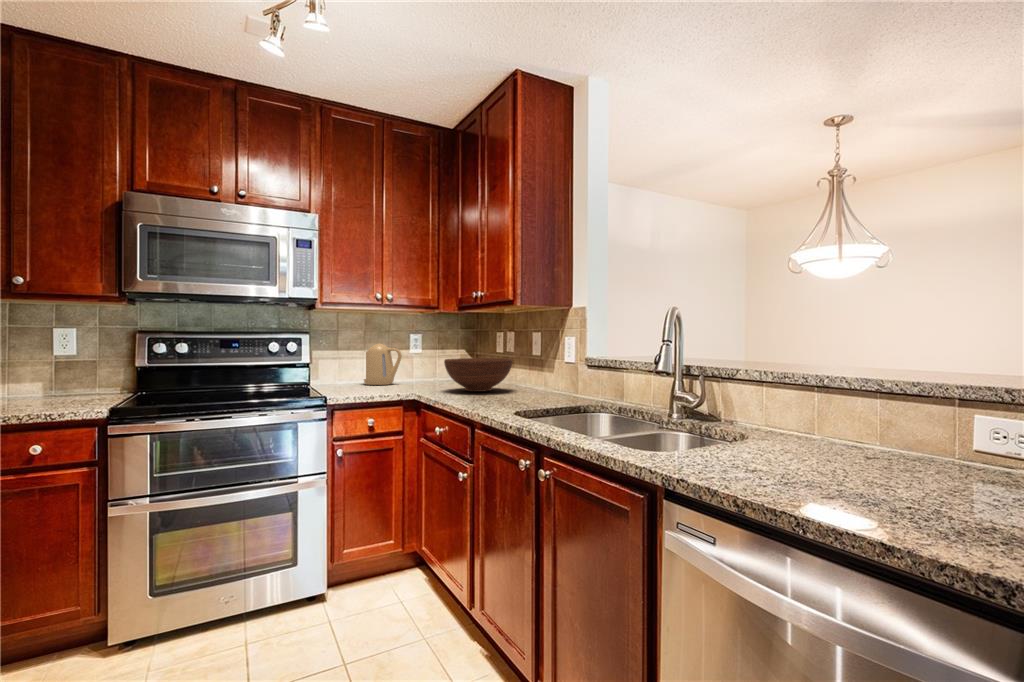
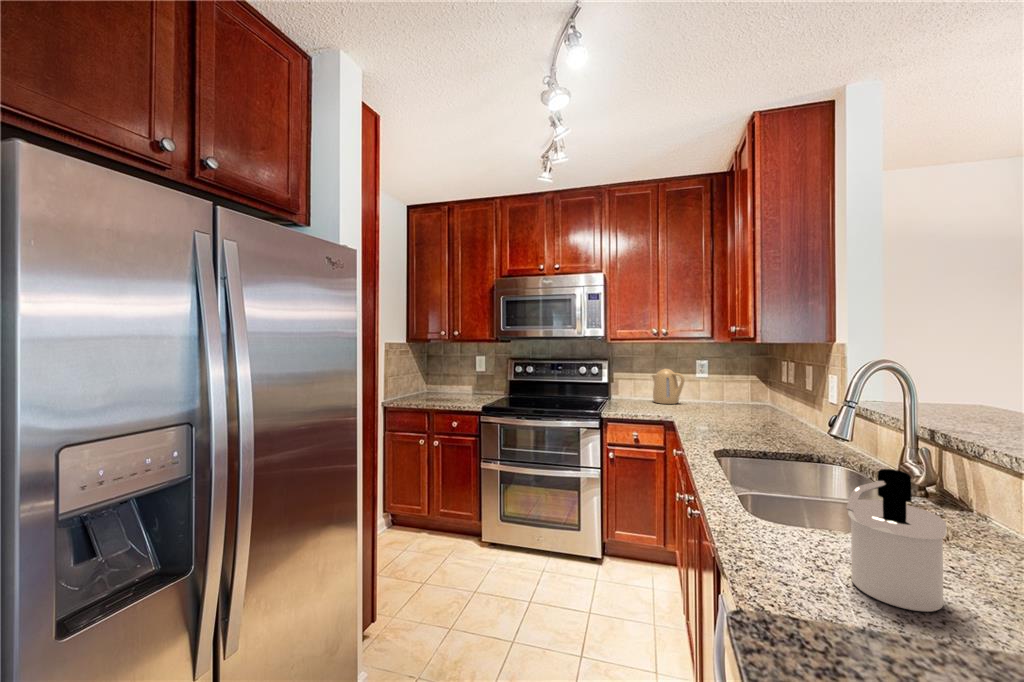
fruit bowl: present [444,358,512,392] -> none [704,387,777,422]
soap dispenser: none [768,371,836,475] -> present [847,469,947,612]

